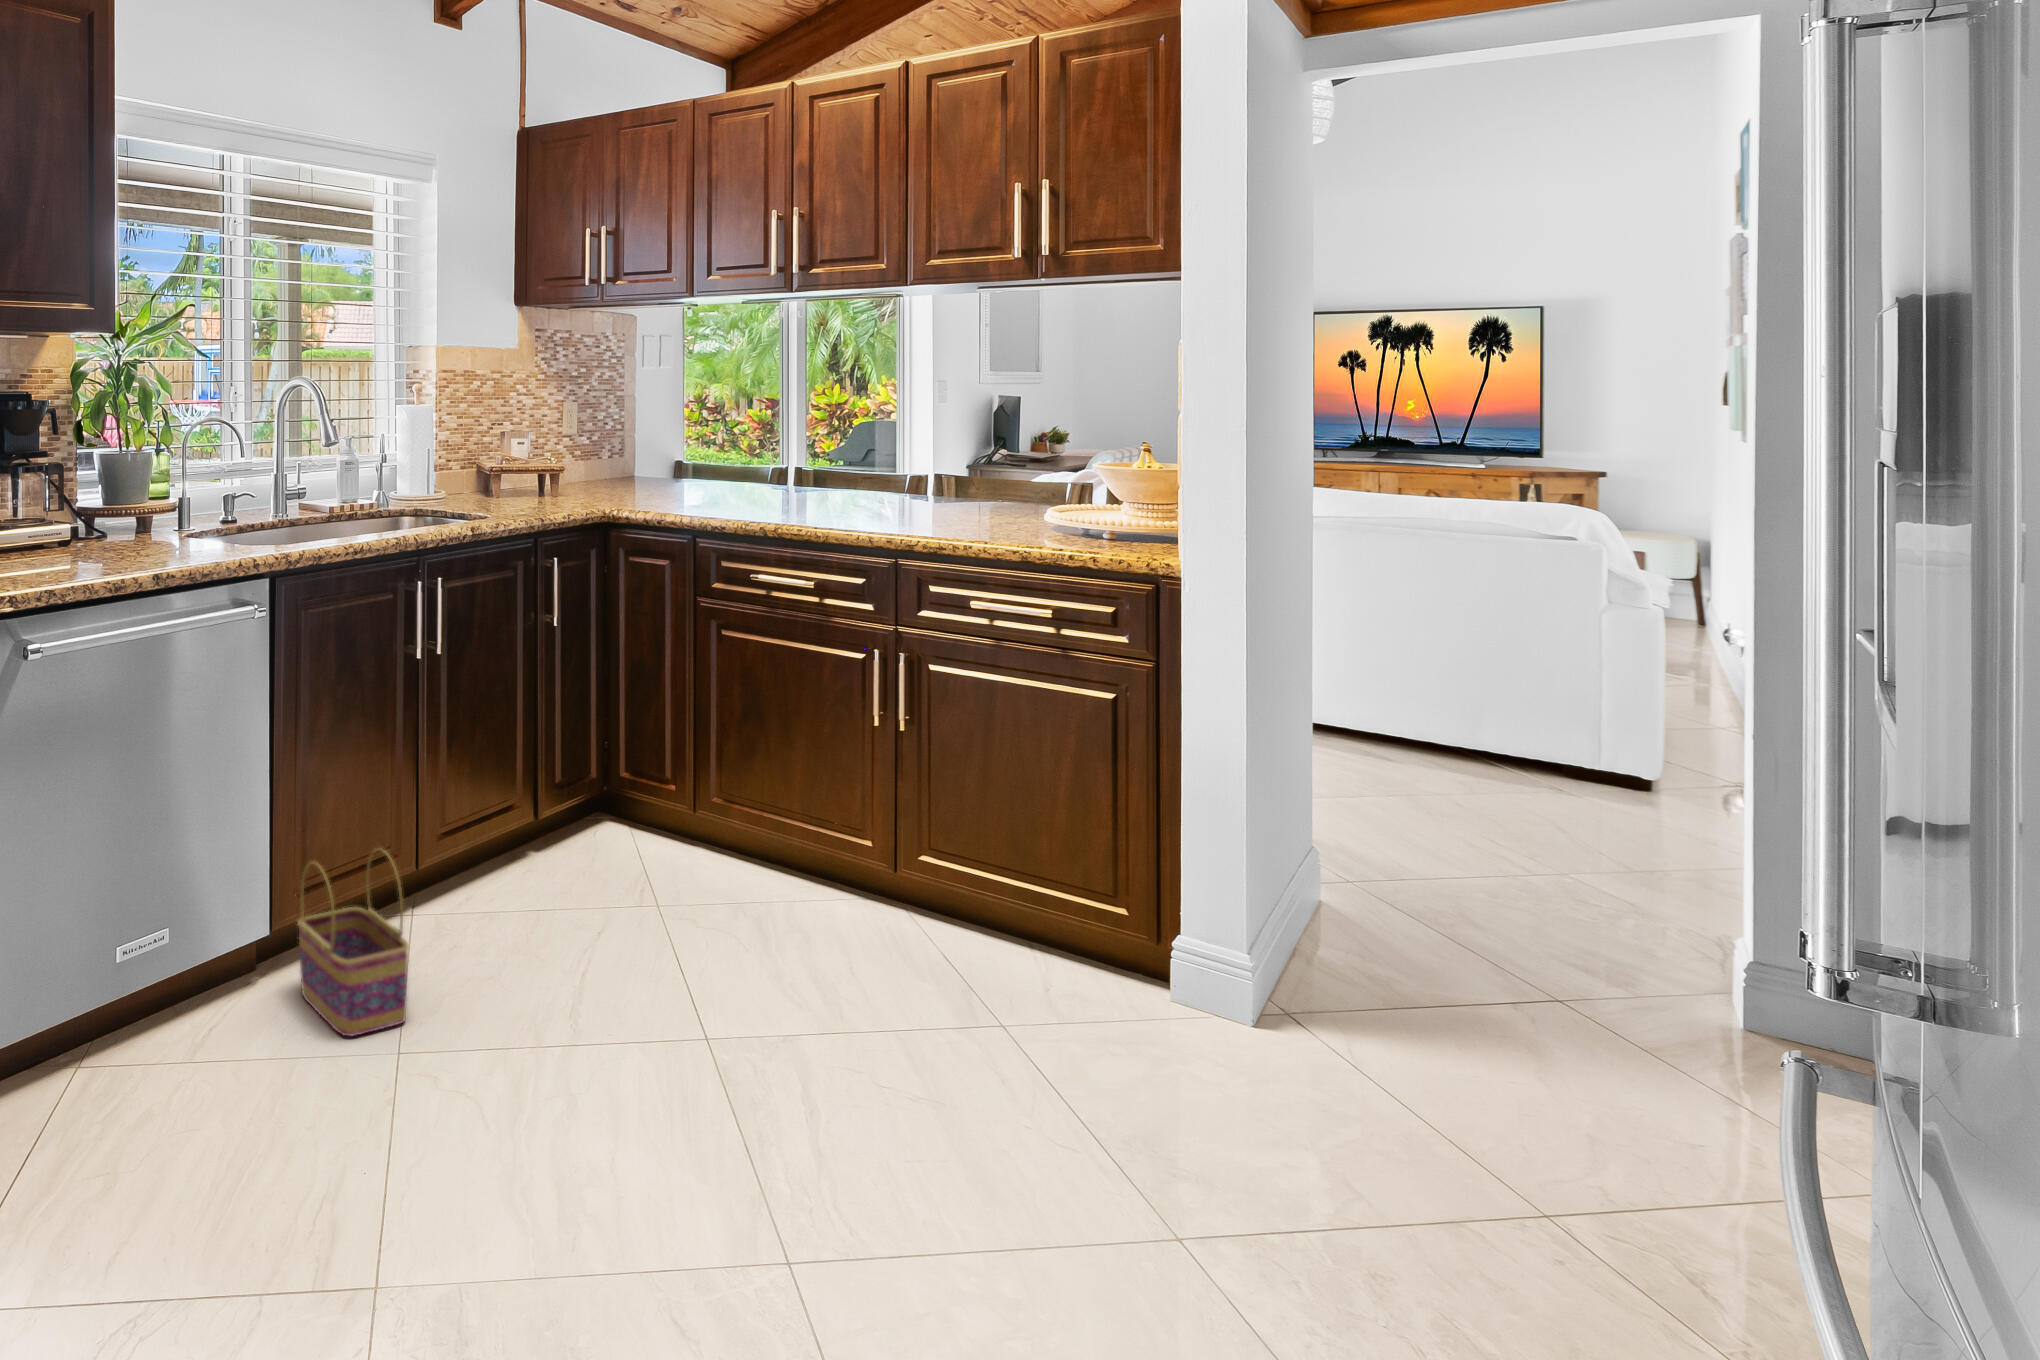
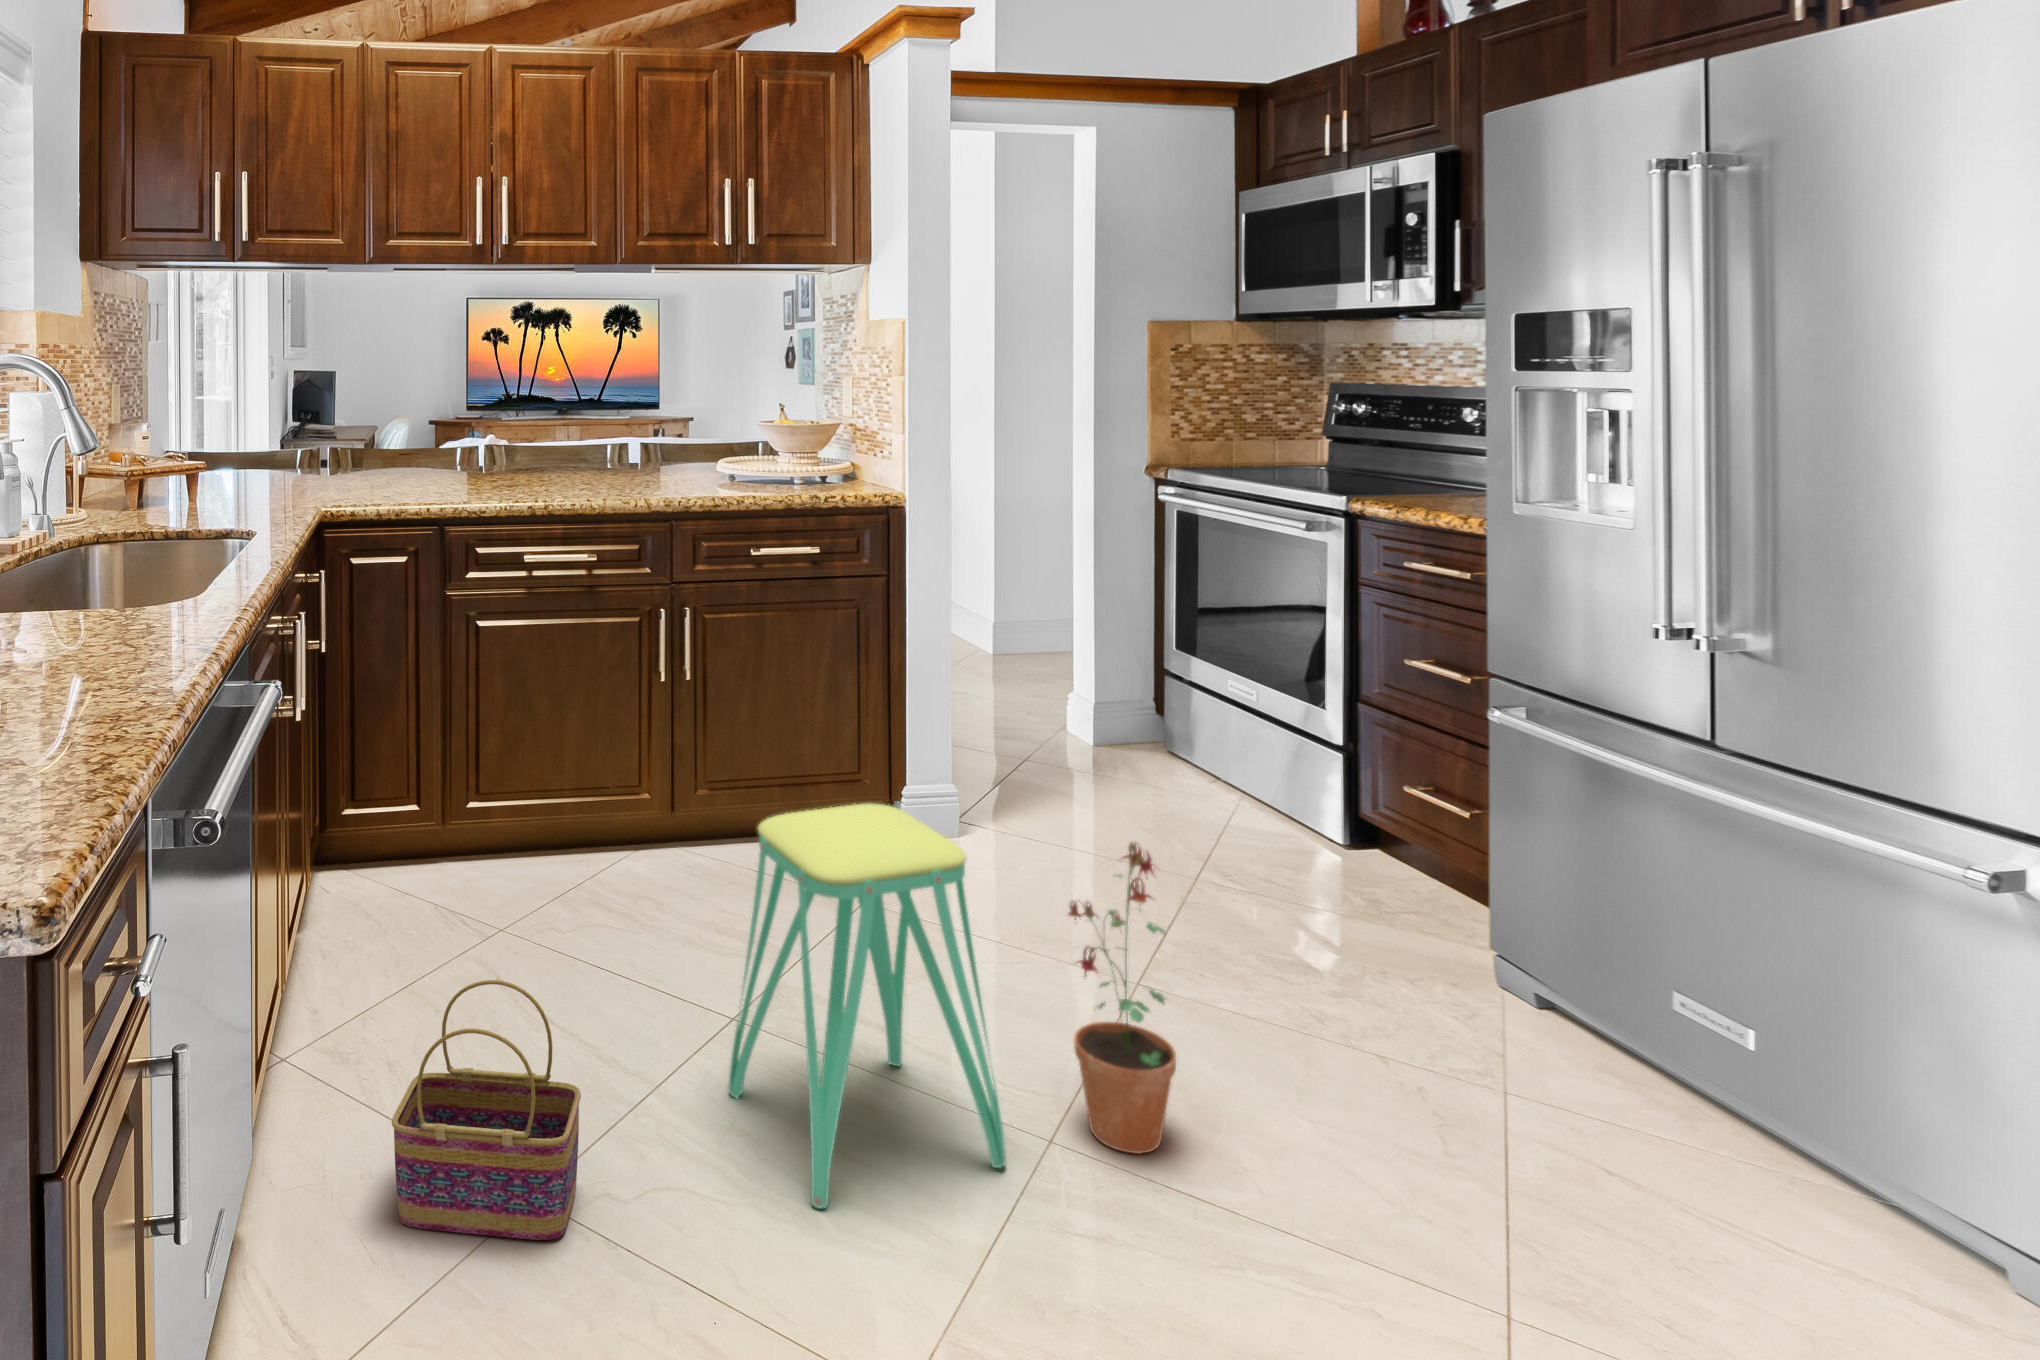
stool: none [497,792,750,1160] -> present [728,804,1006,1209]
potted plant: none [745,904,882,1226] -> present [1069,842,1176,1153]

